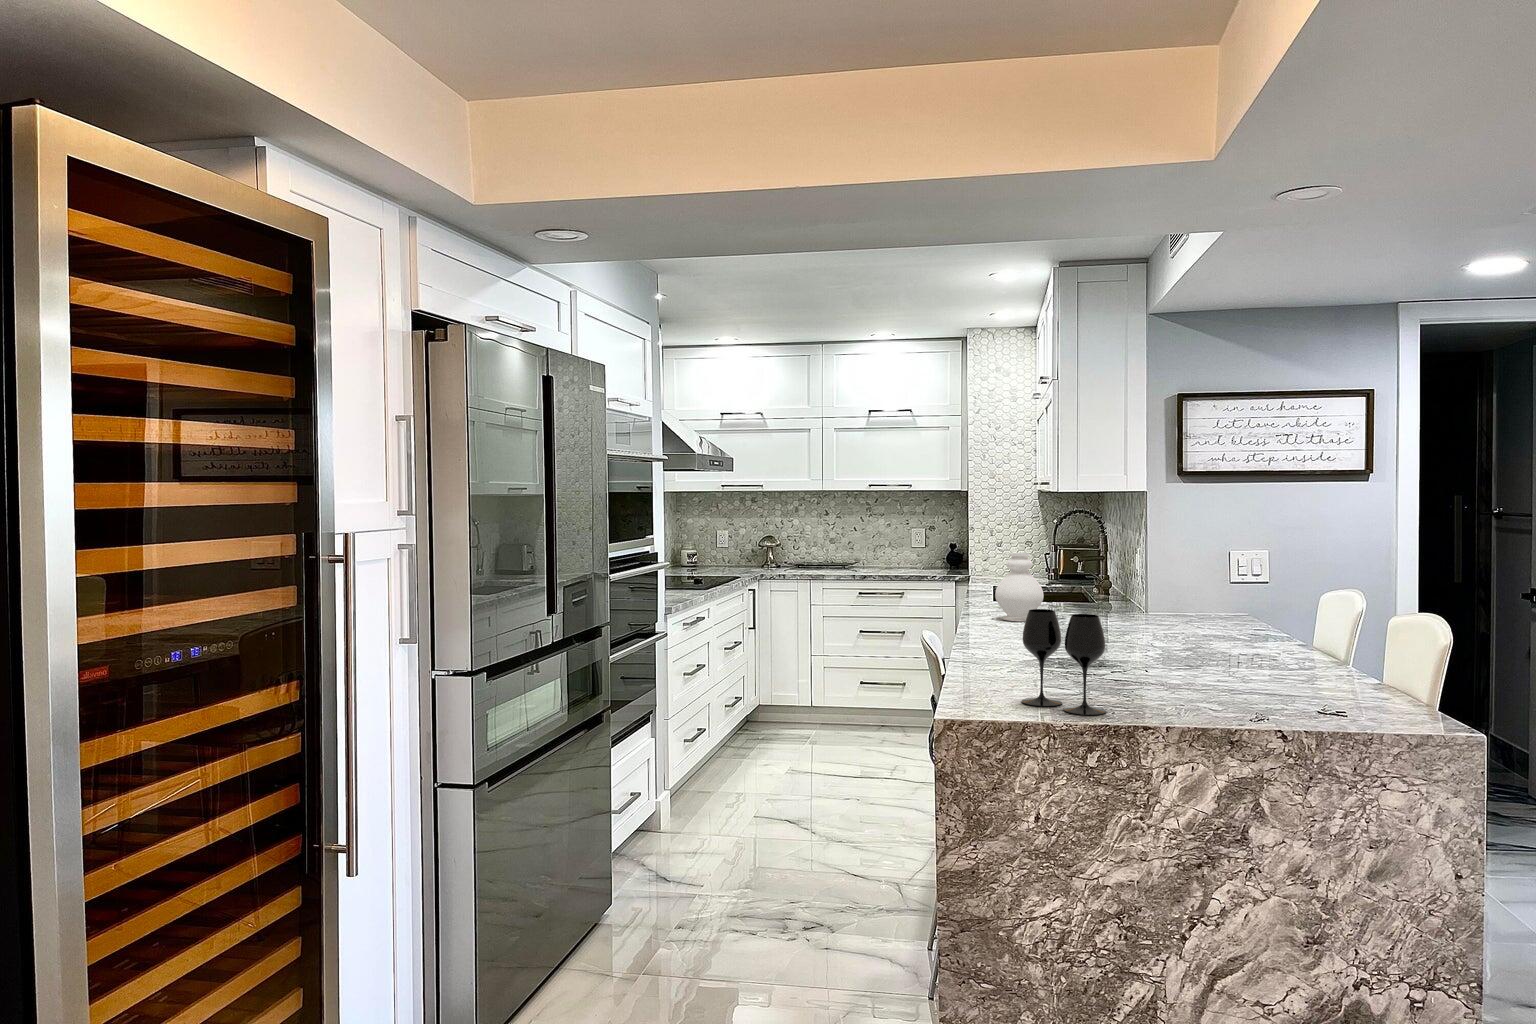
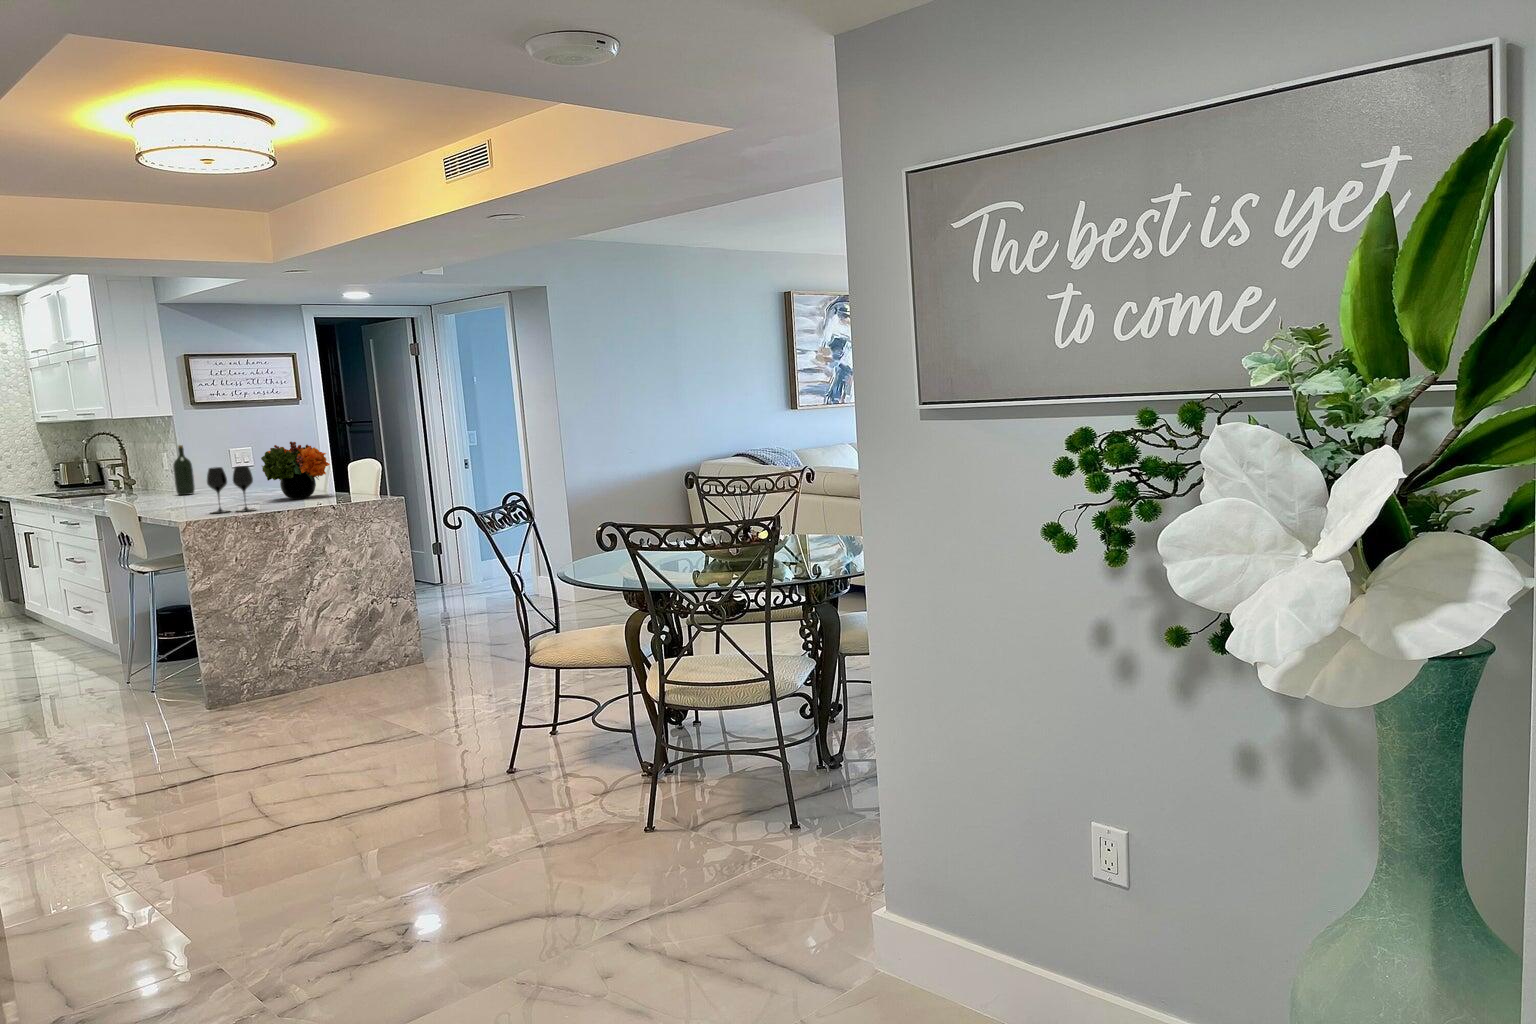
wine bottle: none [1107,541,1137,625] -> present [173,445,195,495]
decorative vase: present [995,553,1044,622] -> none [95,458,131,502]
flower arrangement: none [1165,564,1321,690] -> present [261,442,330,499]

